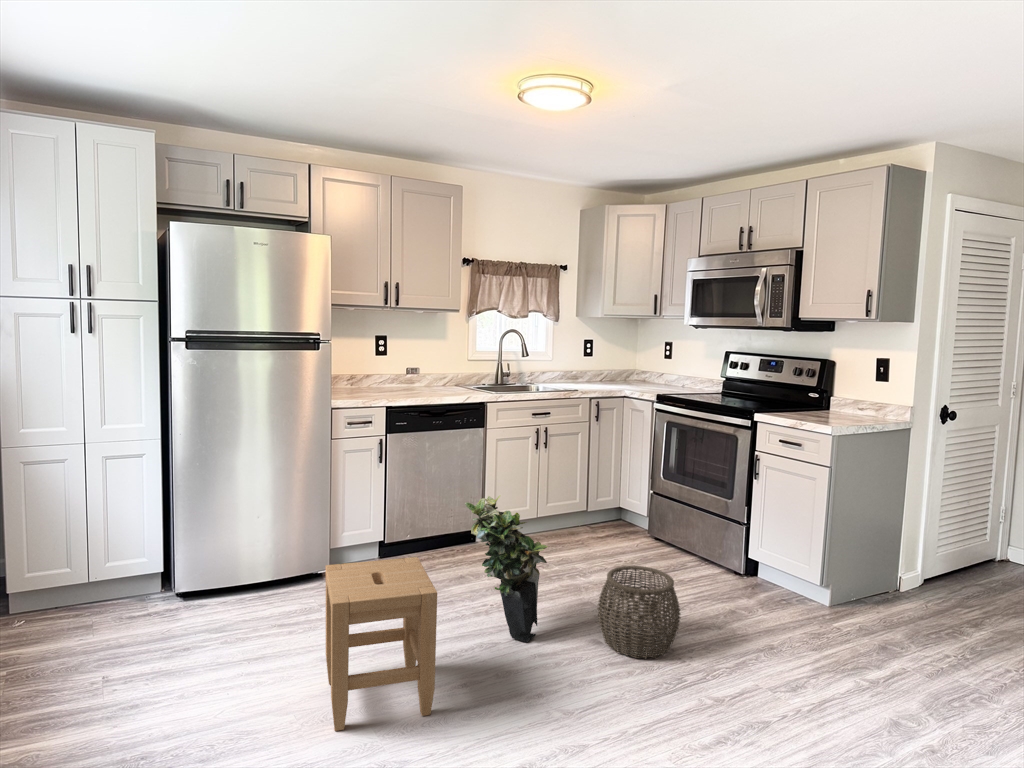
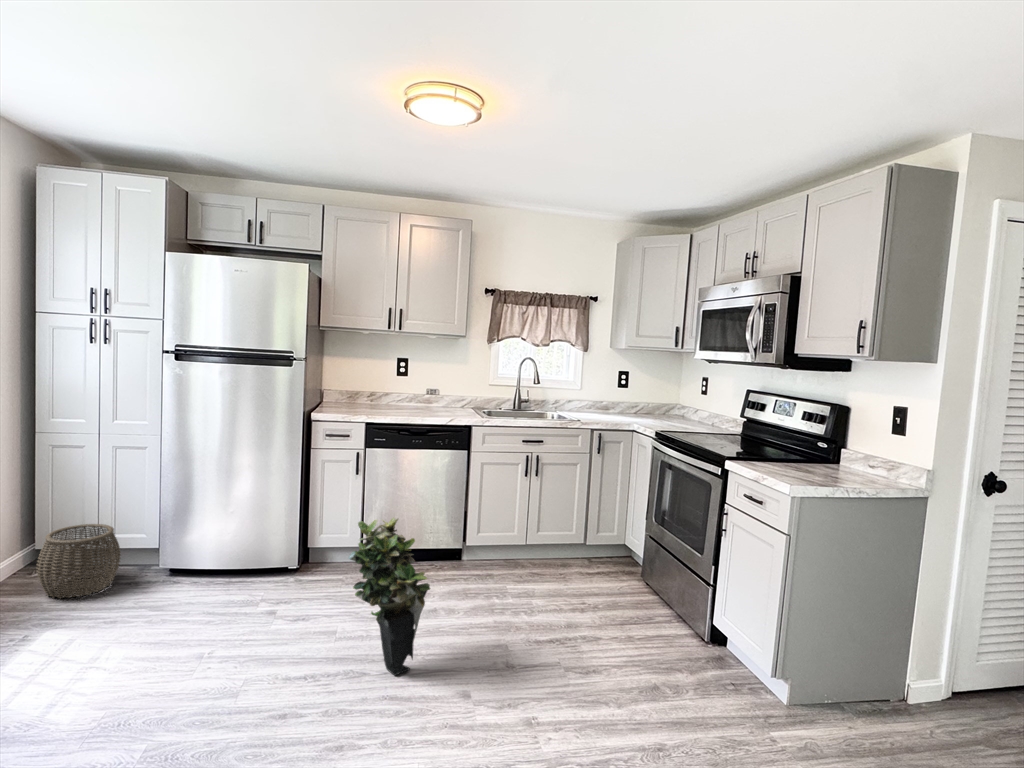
stool: present [326,557,437,731] -> none [128,564,275,733]
woven basket: present [597,566,680,659] -> present [36,524,121,598]

